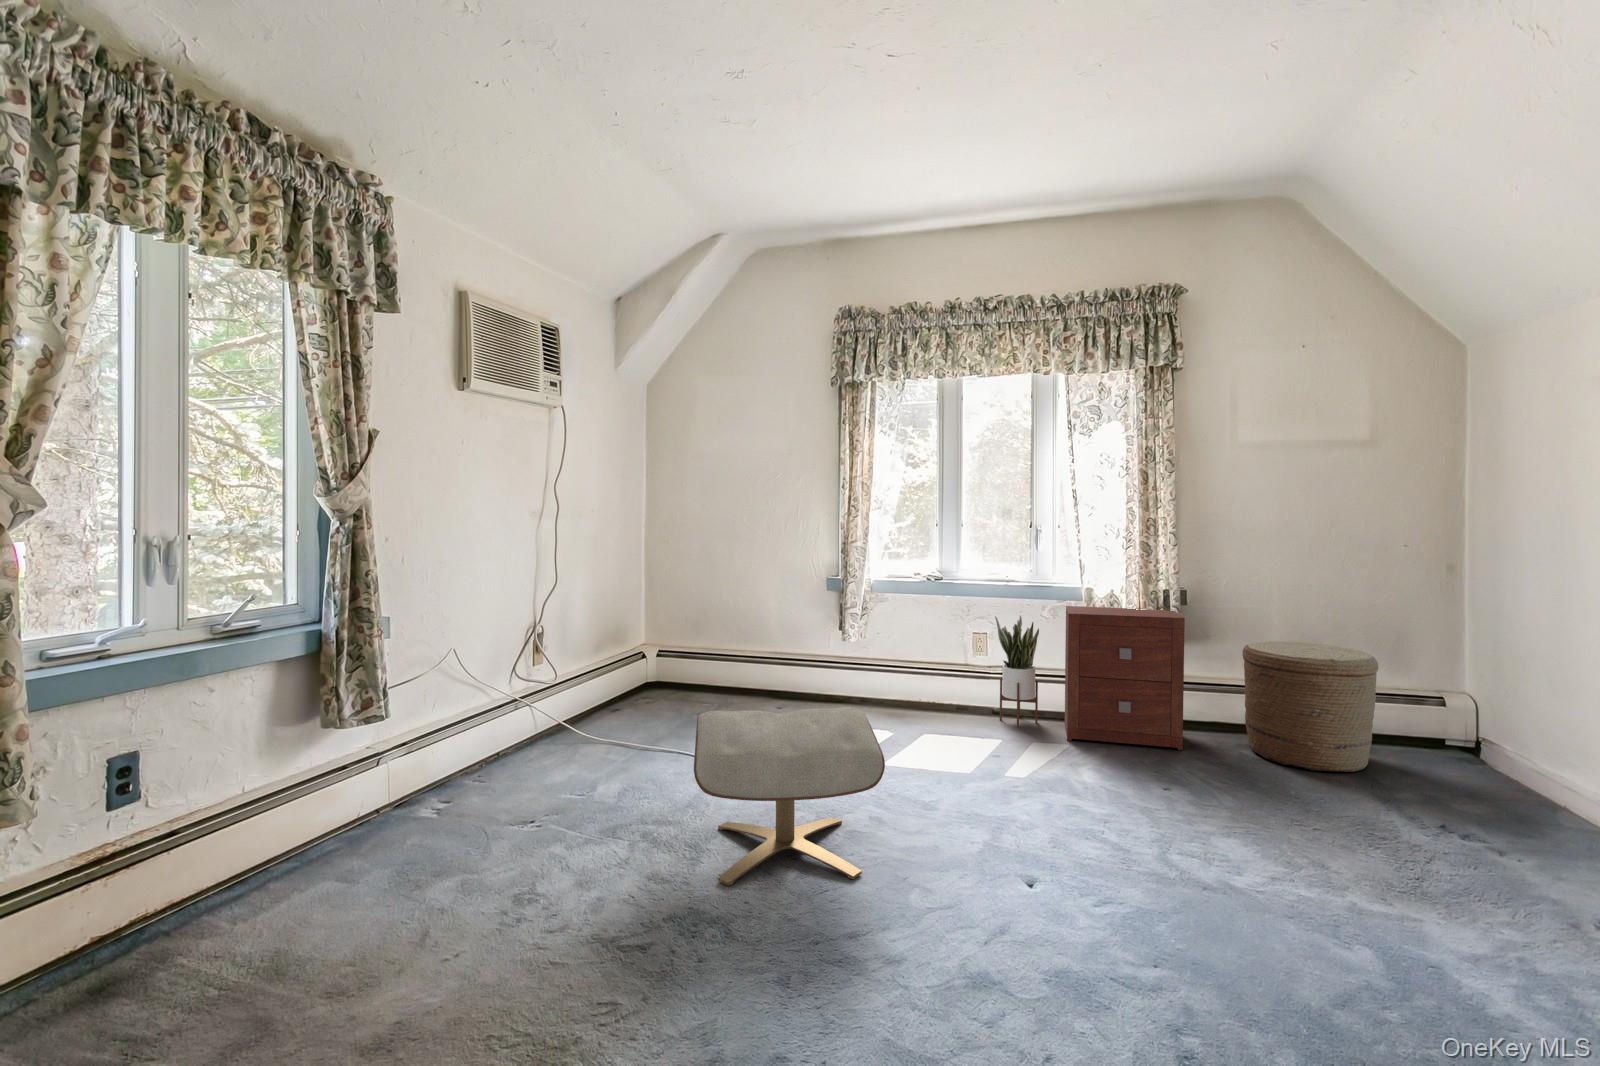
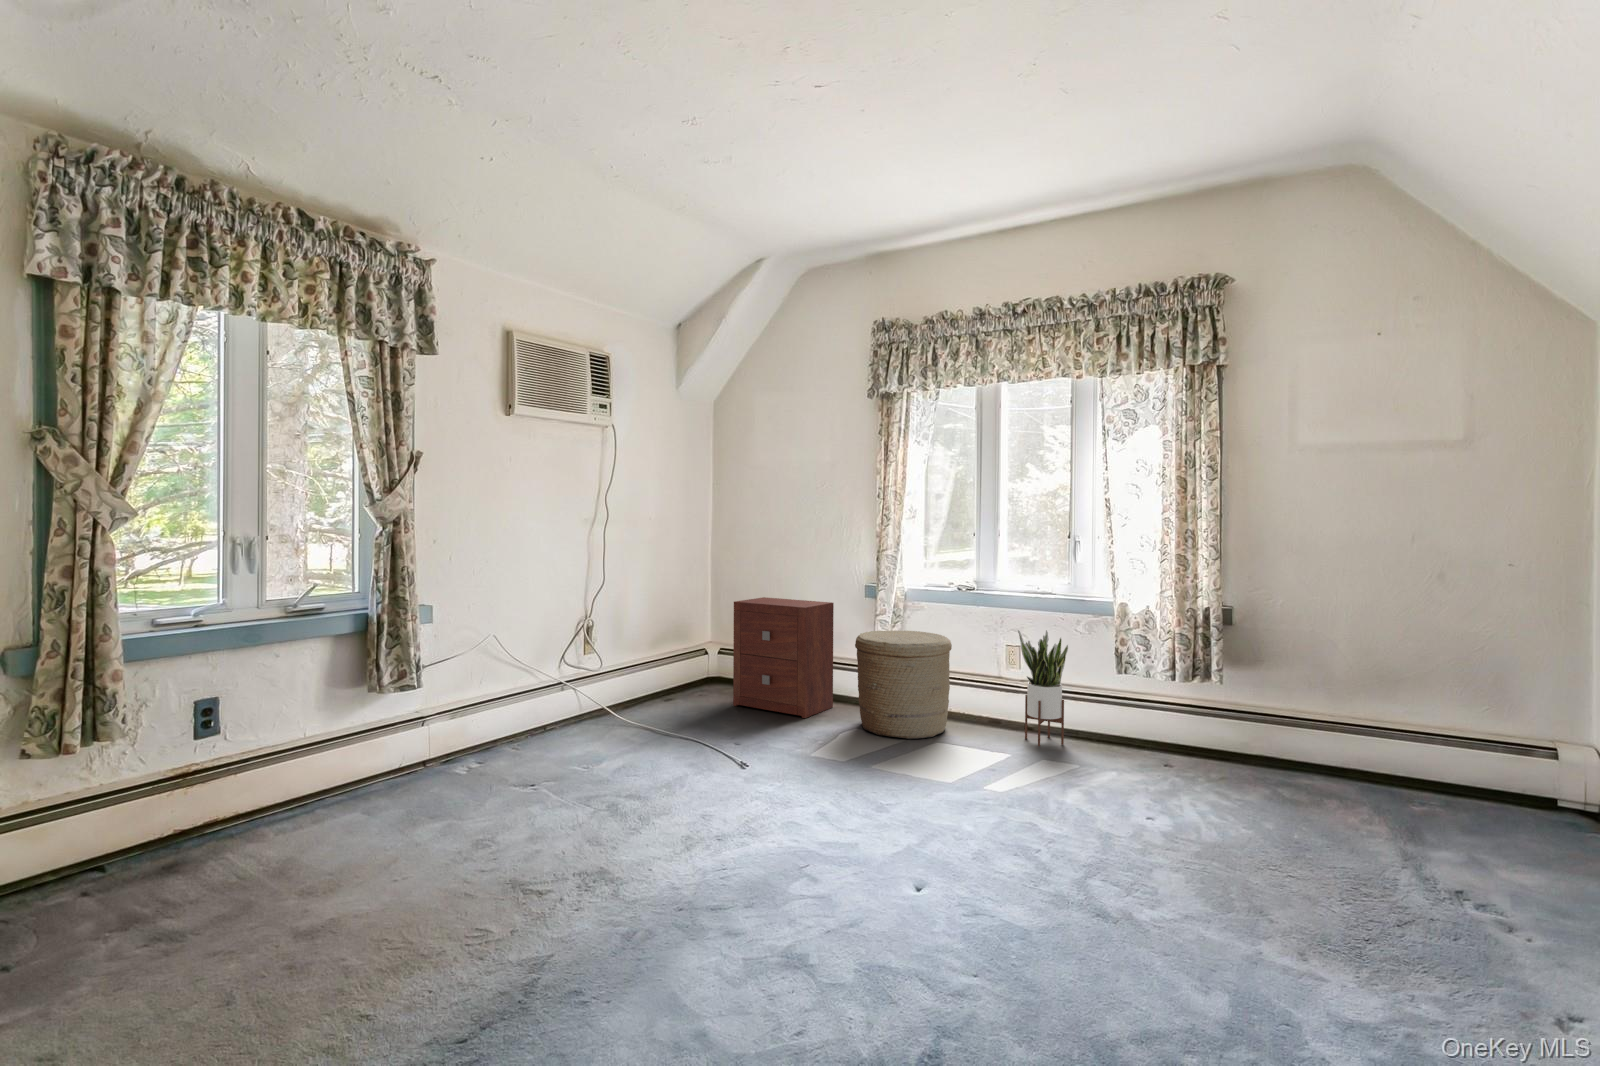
nightstand: present [1065,606,1185,750] -> present [733,597,834,718]
woven basket: present [1243,641,1378,772] -> present [855,631,952,739]
ottoman: present [694,707,885,886] -> none [612,702,801,867]

